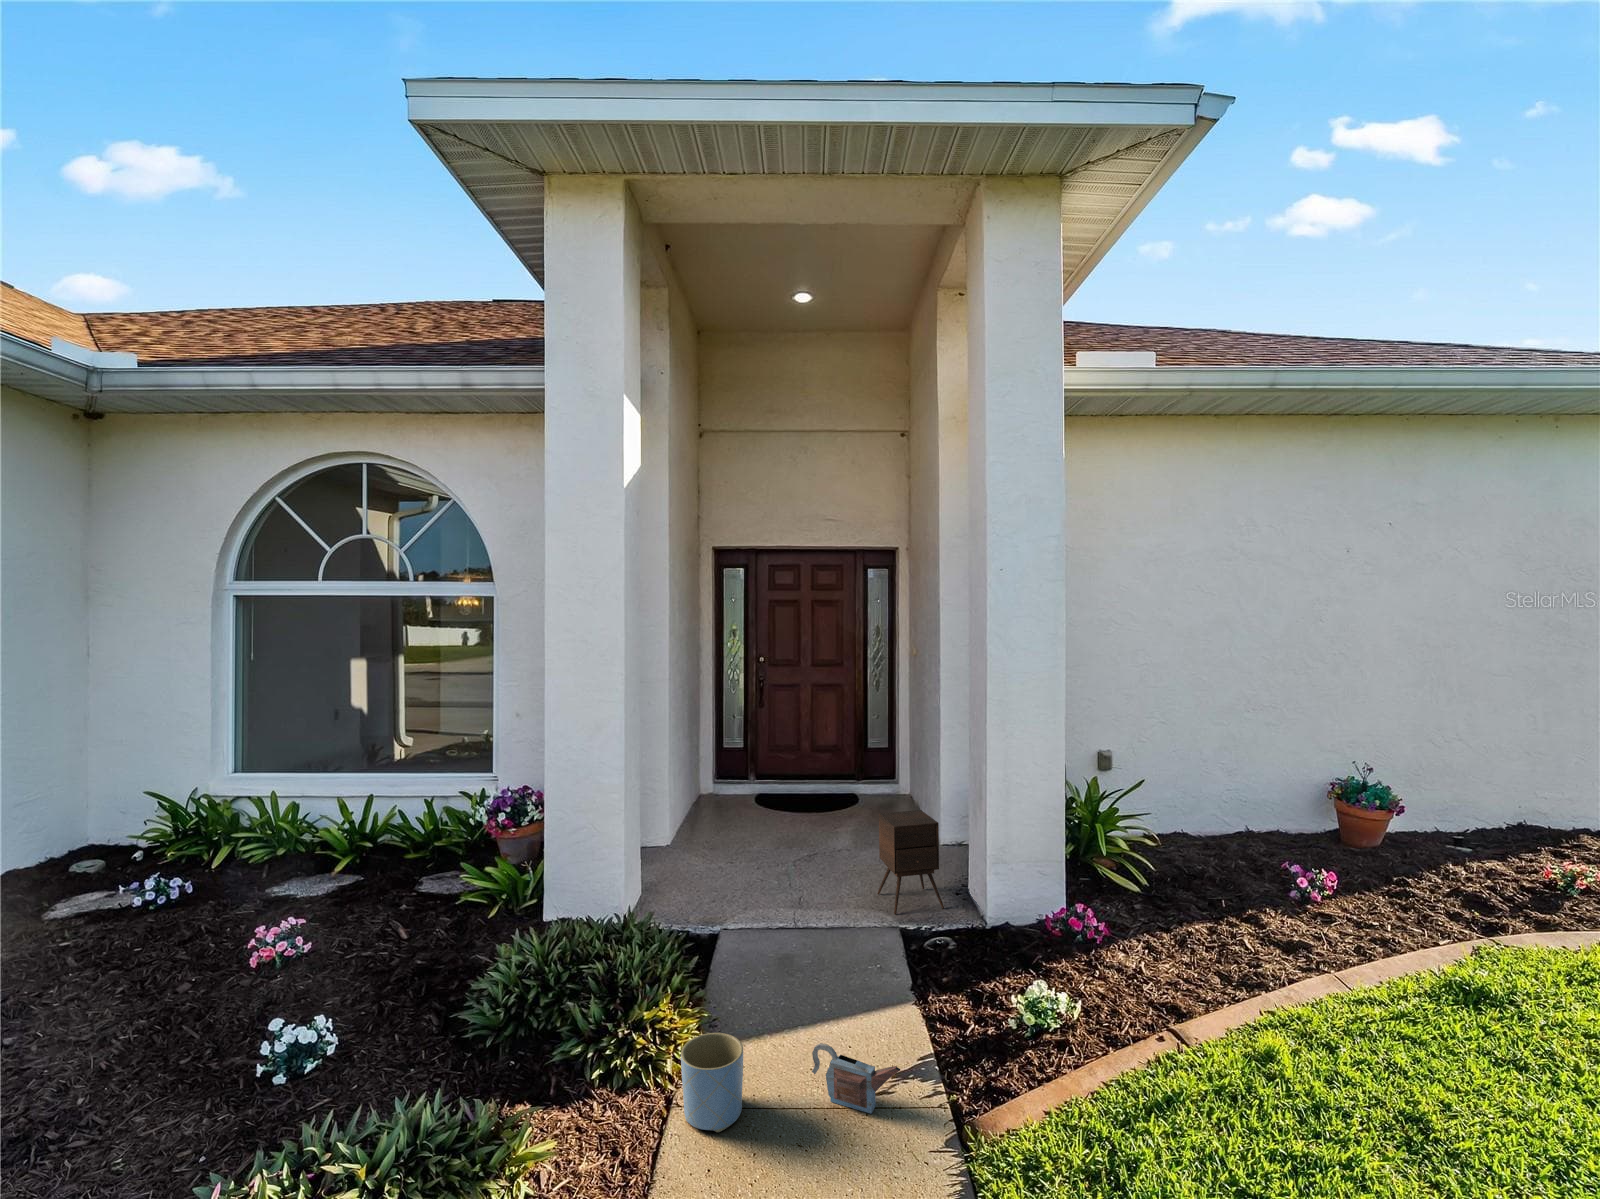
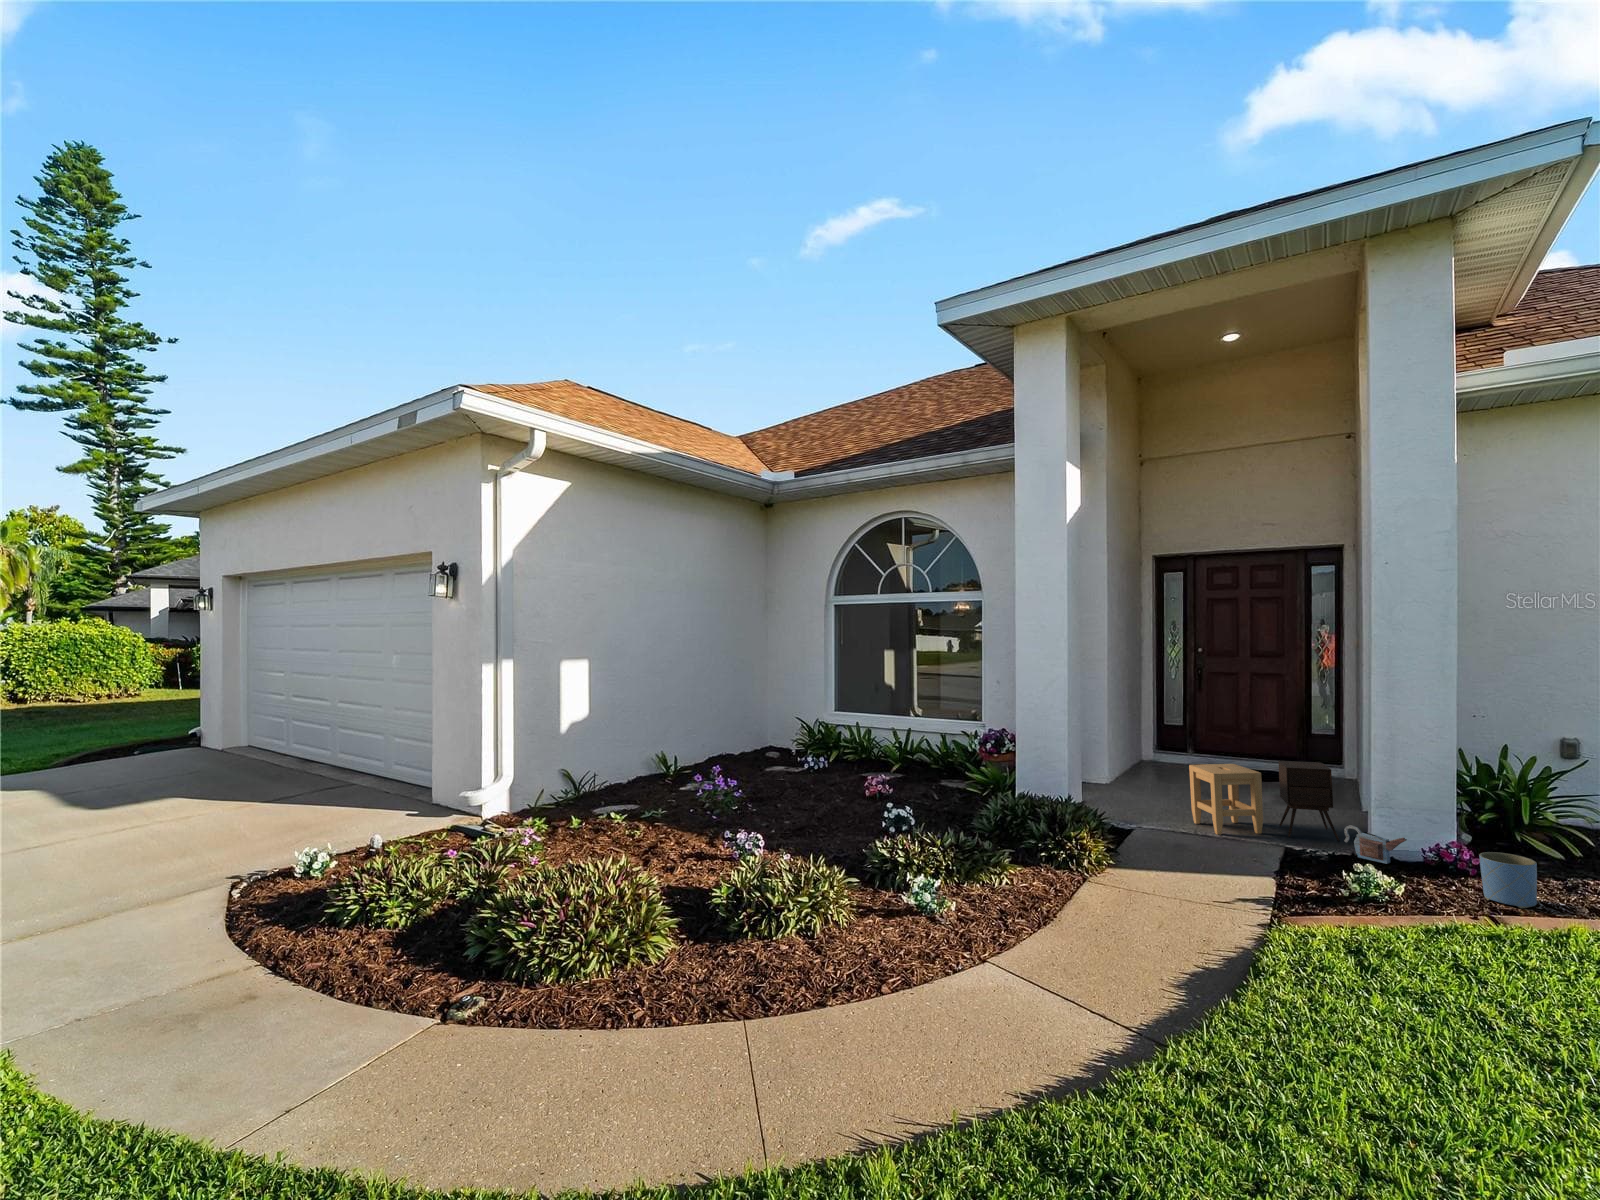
stool: none [783,822,868,930] -> present [1189,764,1263,835]
planter: present [681,1033,743,1132] -> present [1479,852,1537,908]
watering can: present [812,1043,900,1114] -> present [1344,825,1407,864]

